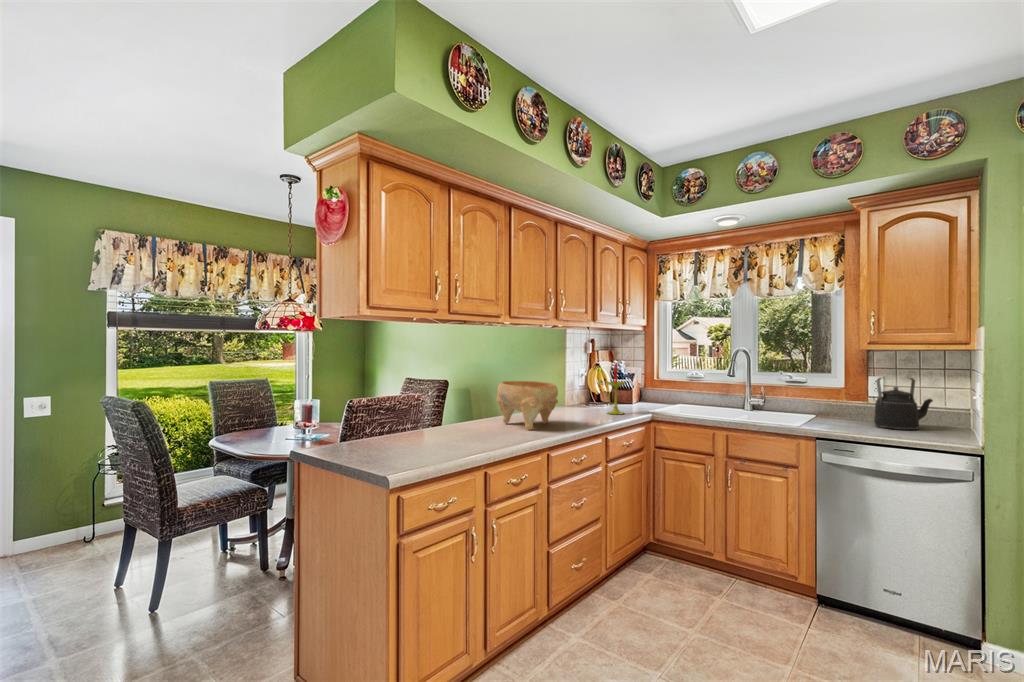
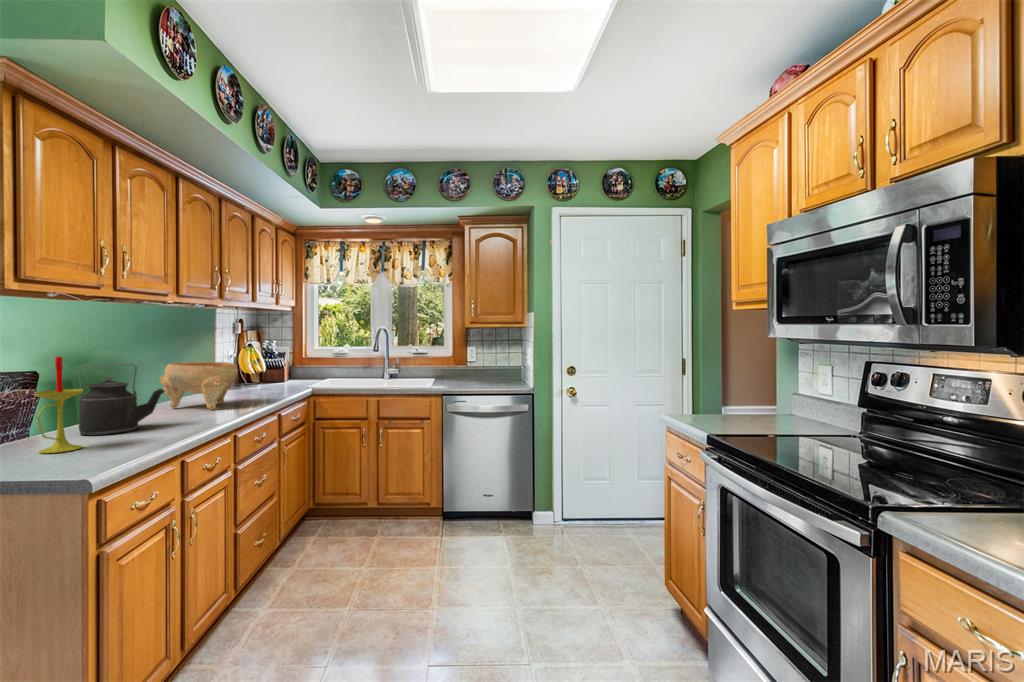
candle: present [607,364,625,414] -> present [35,356,83,453]
kettle: present [874,378,933,430] -> present [78,364,165,435]

